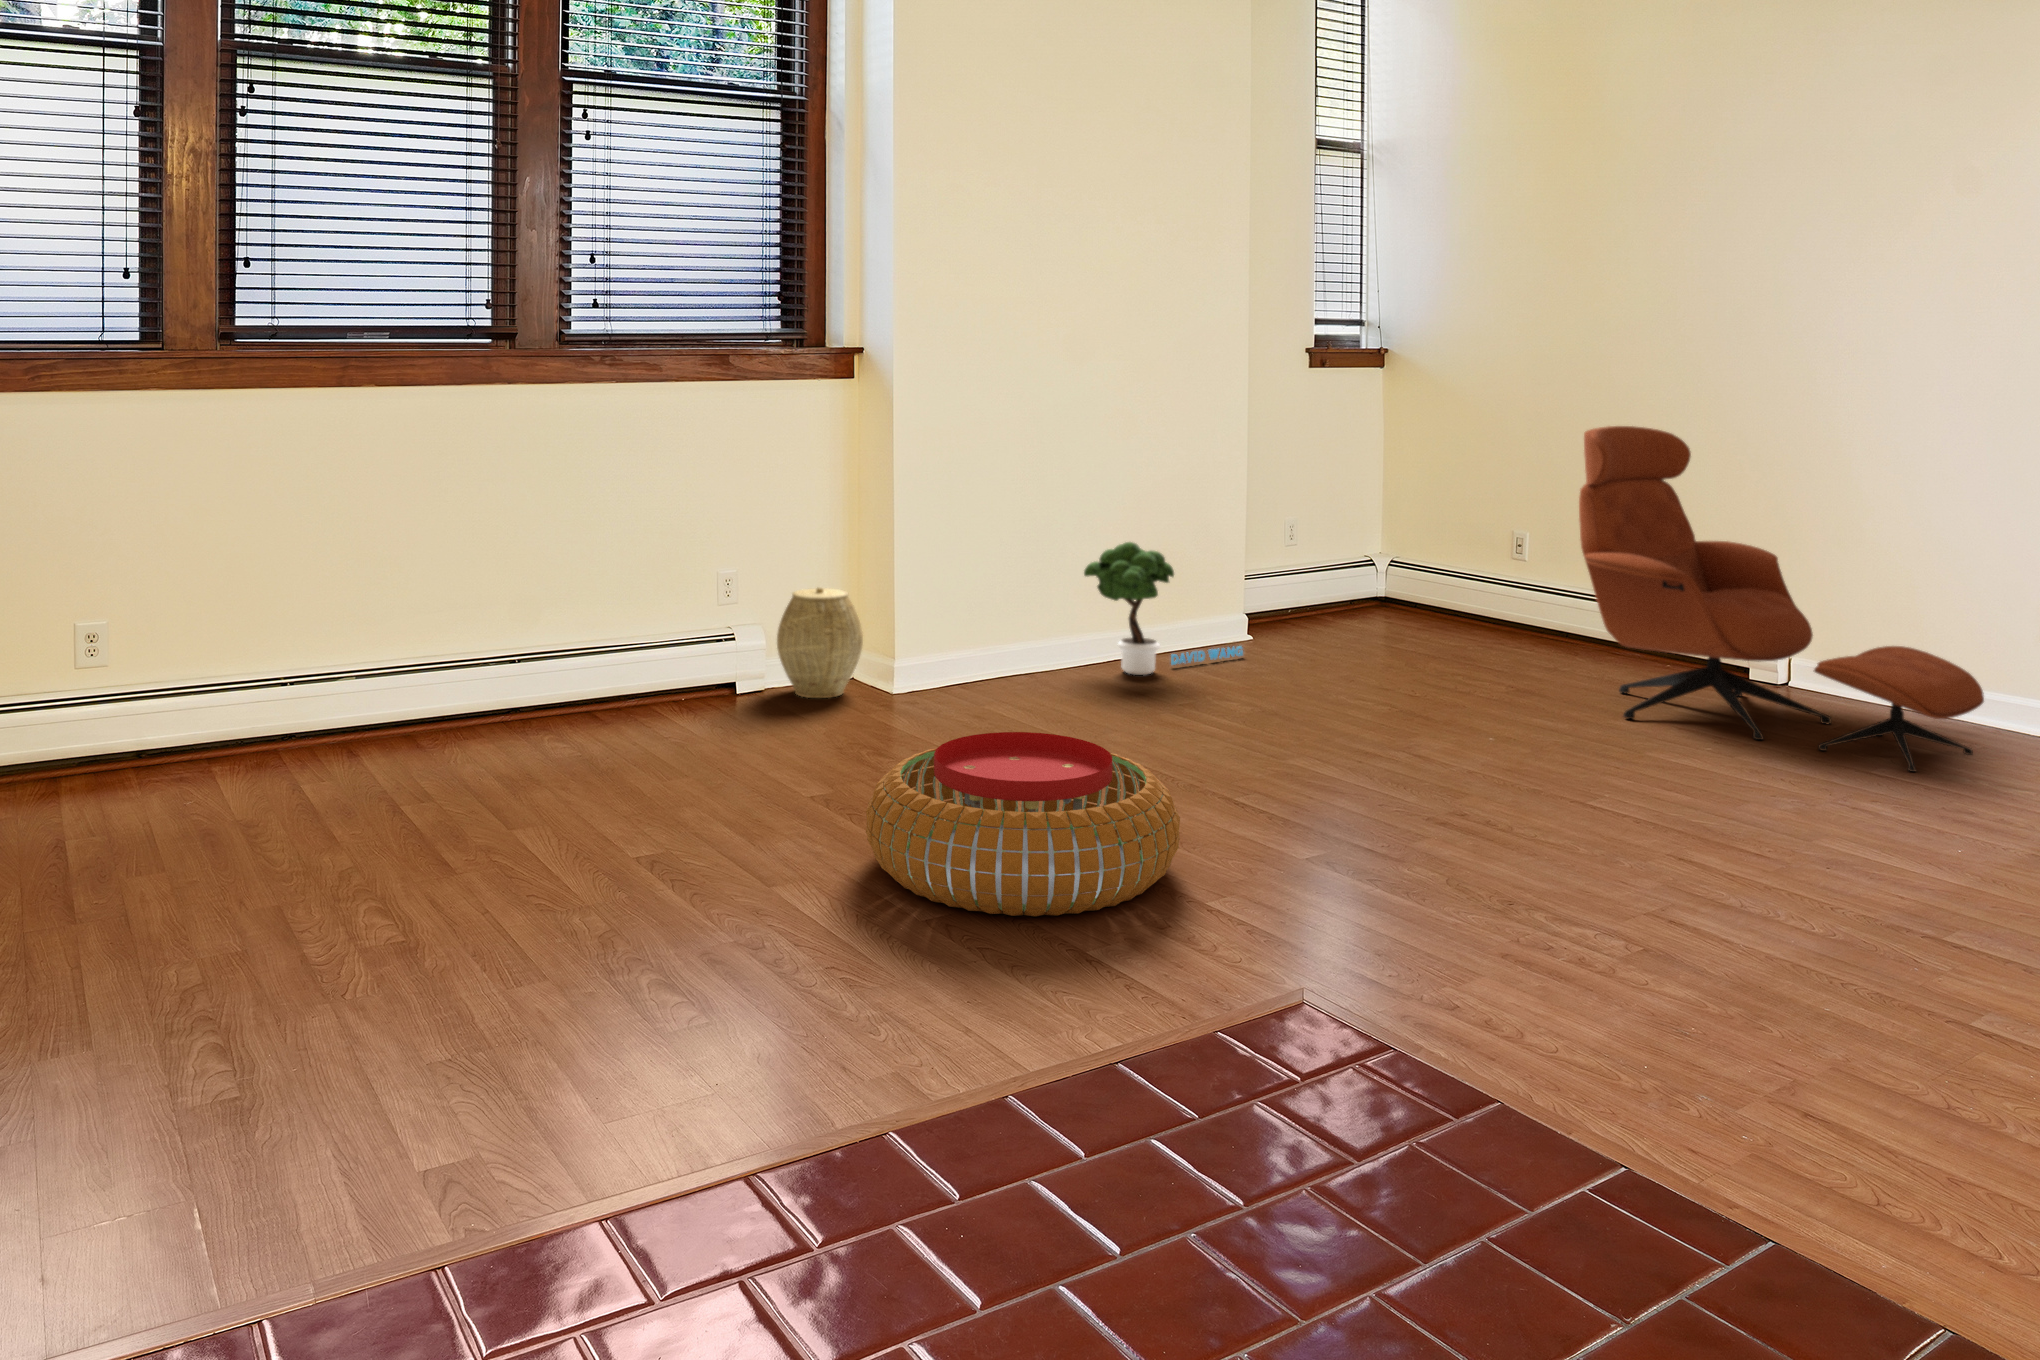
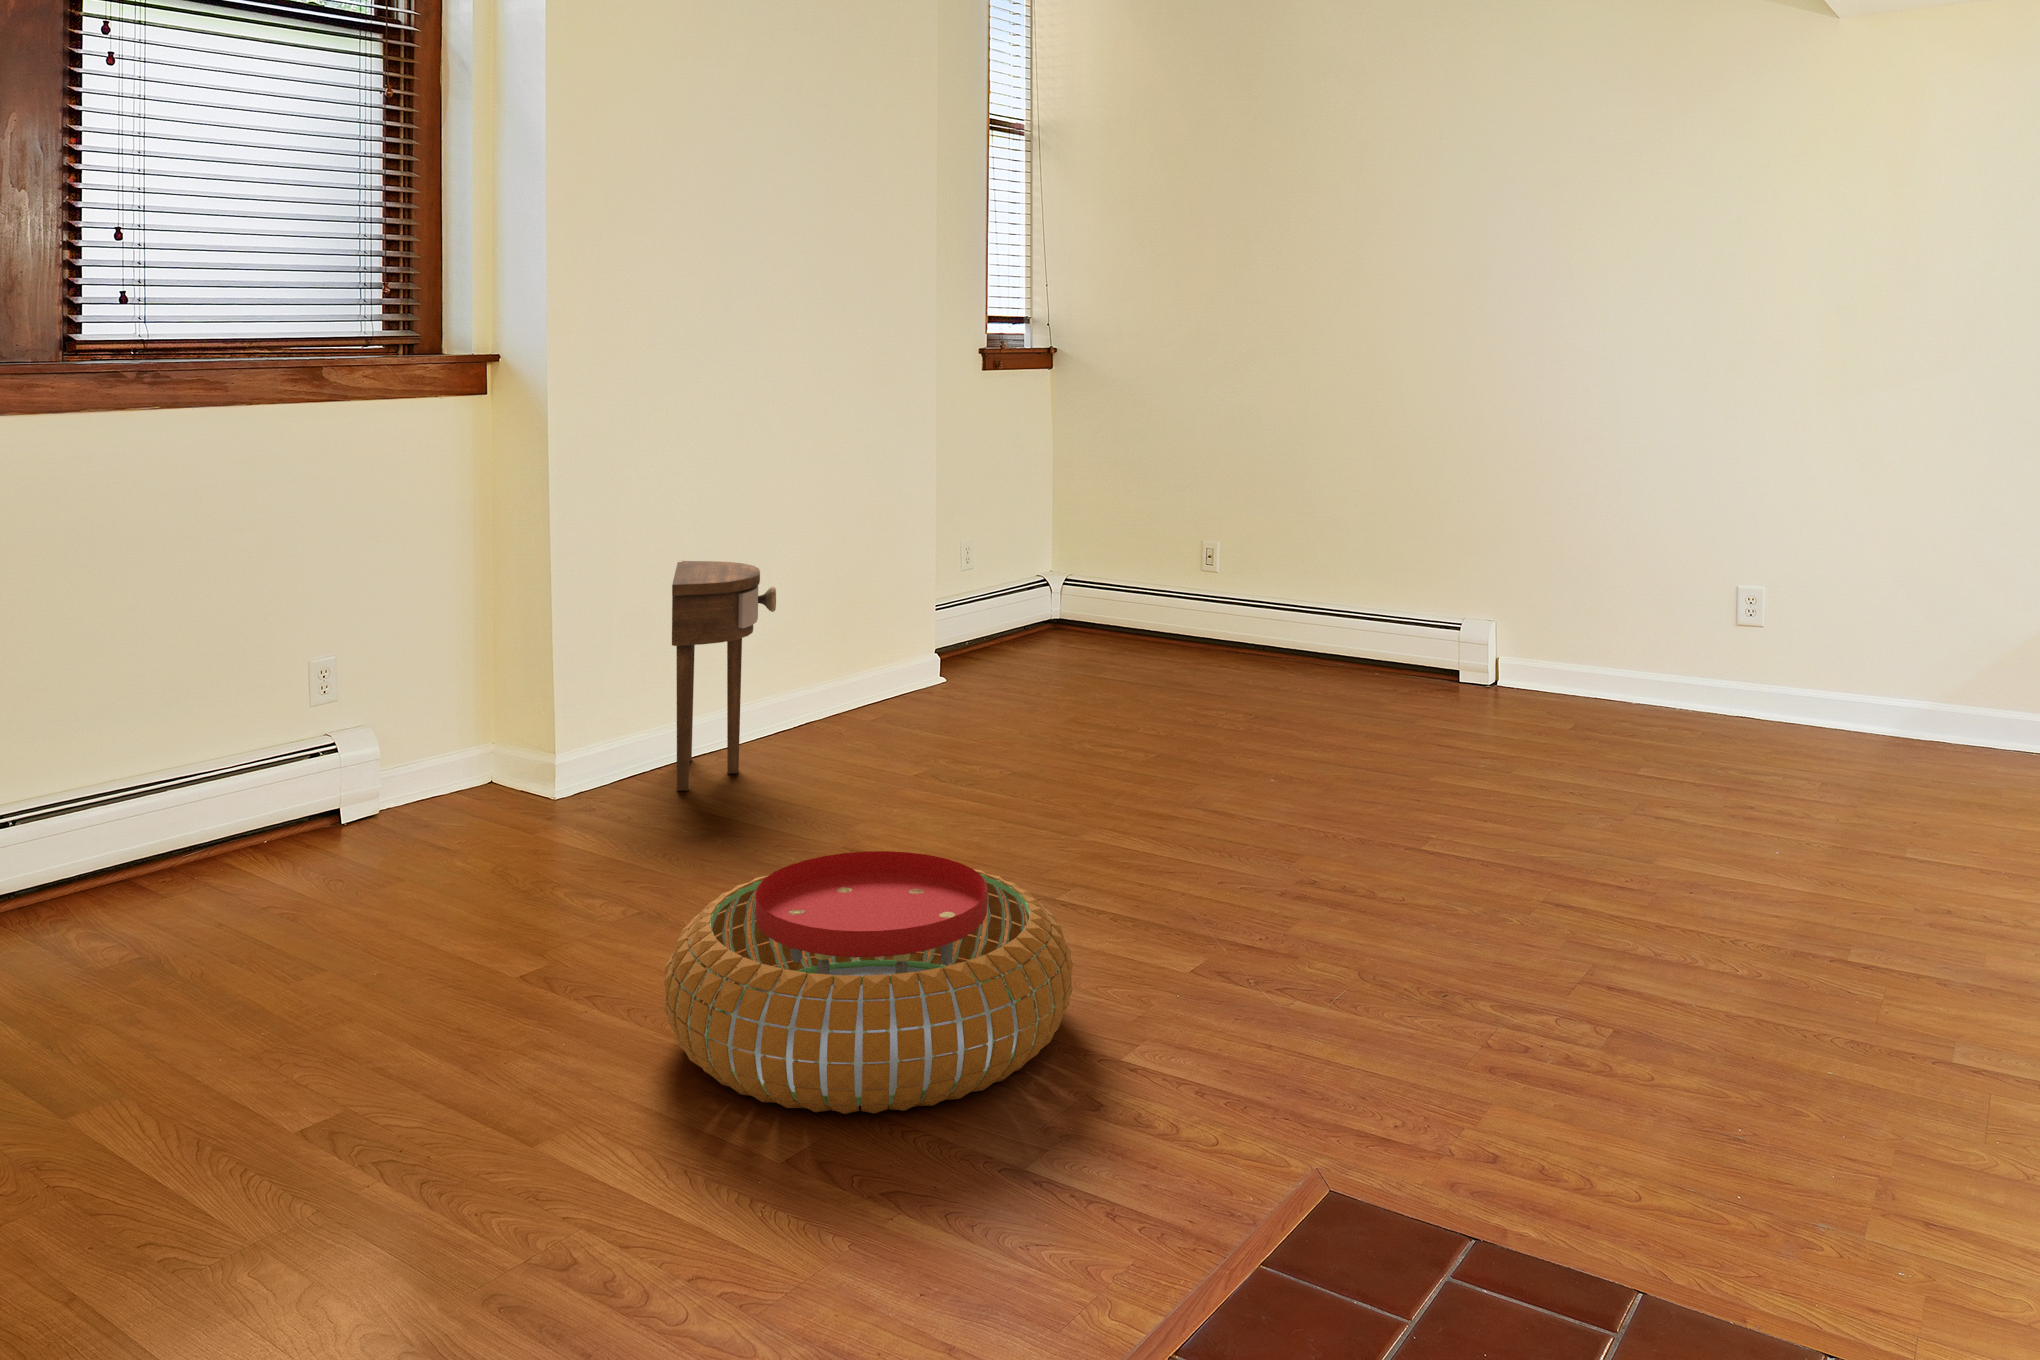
lounge chair: present [1579,426,1984,772] -> none [1313,430,1691,767]
side table: none [977,516,1069,698] -> present [672,561,776,791]
potted tree: present [1084,542,1243,675] -> none [778,582,947,739]
woven basket: present [777,587,863,698] -> none [397,670,517,817]

